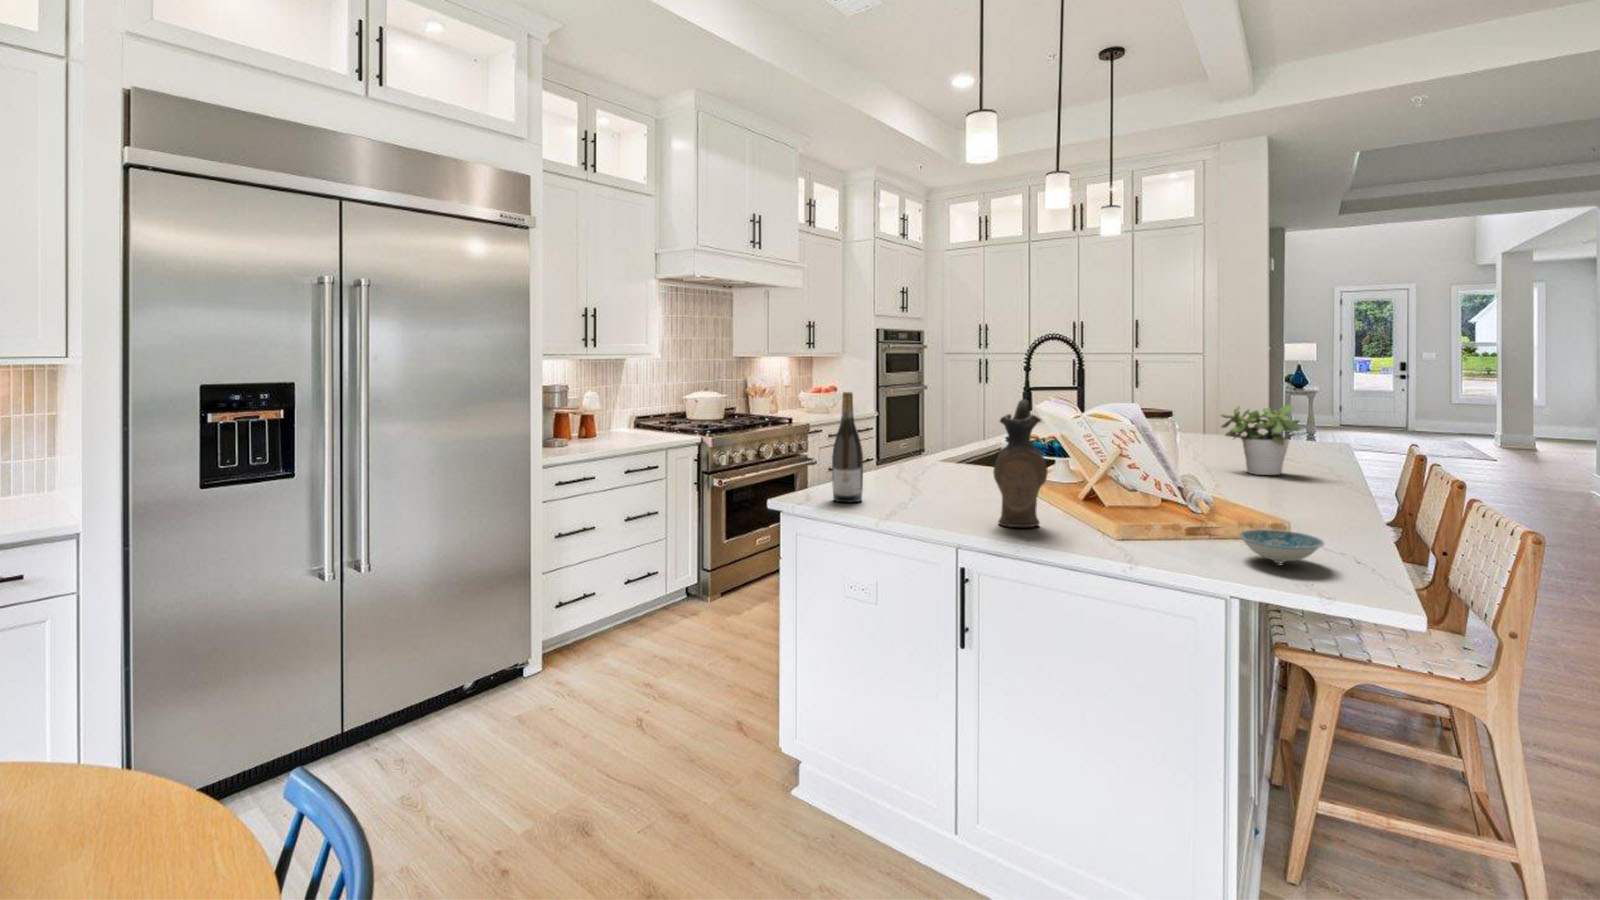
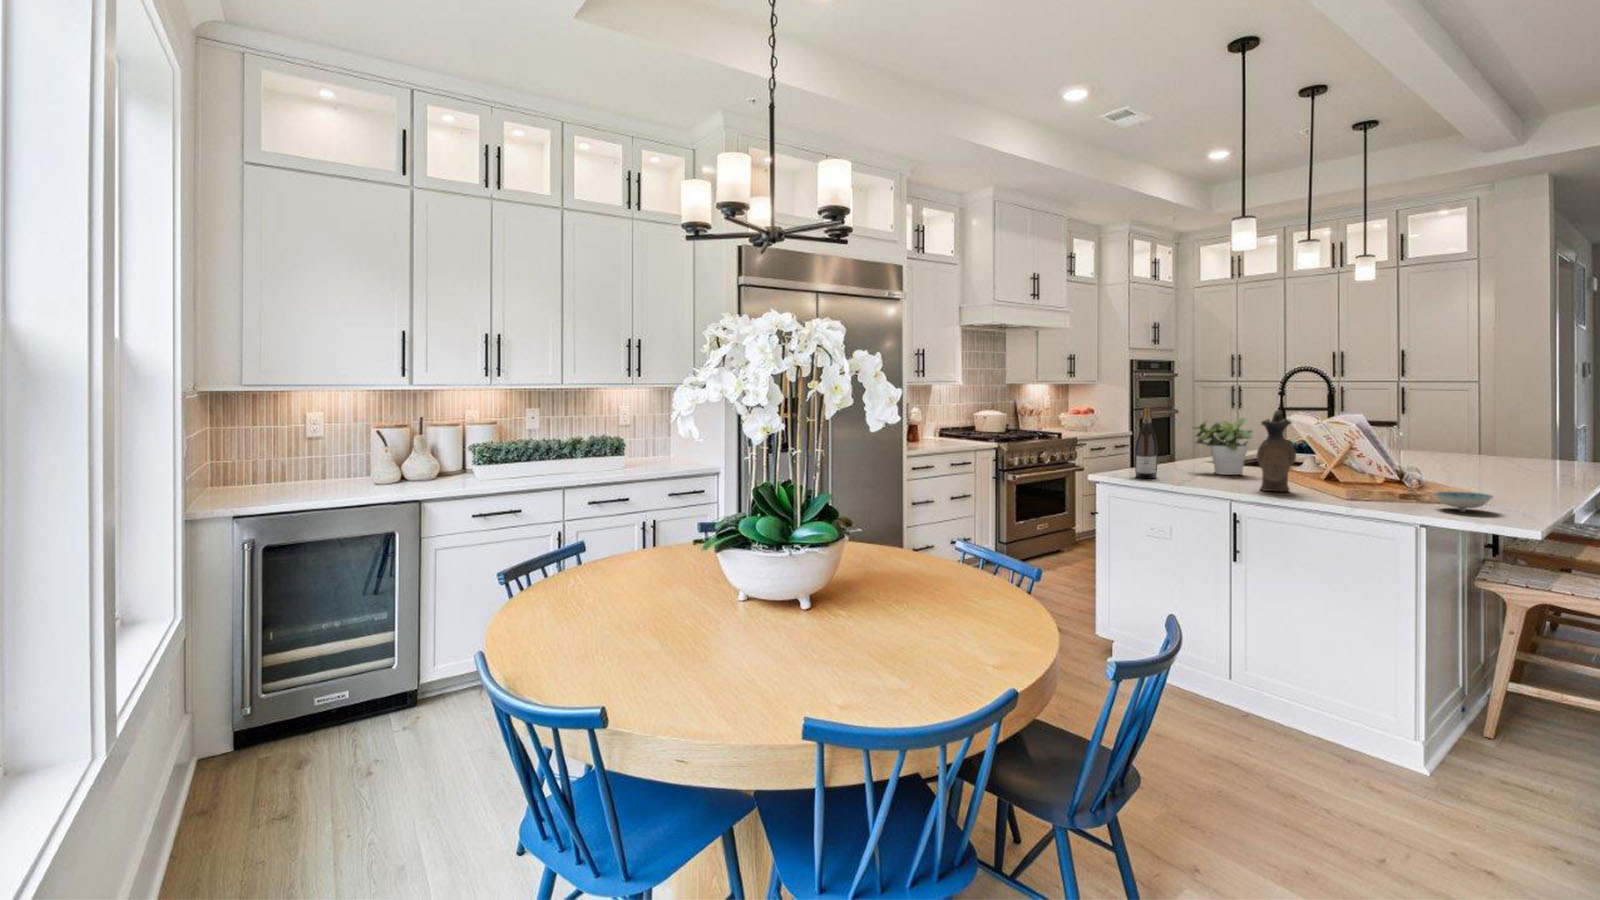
potted plant: present [1221,404,1302,475] -> present [1193,418,1252,475]

